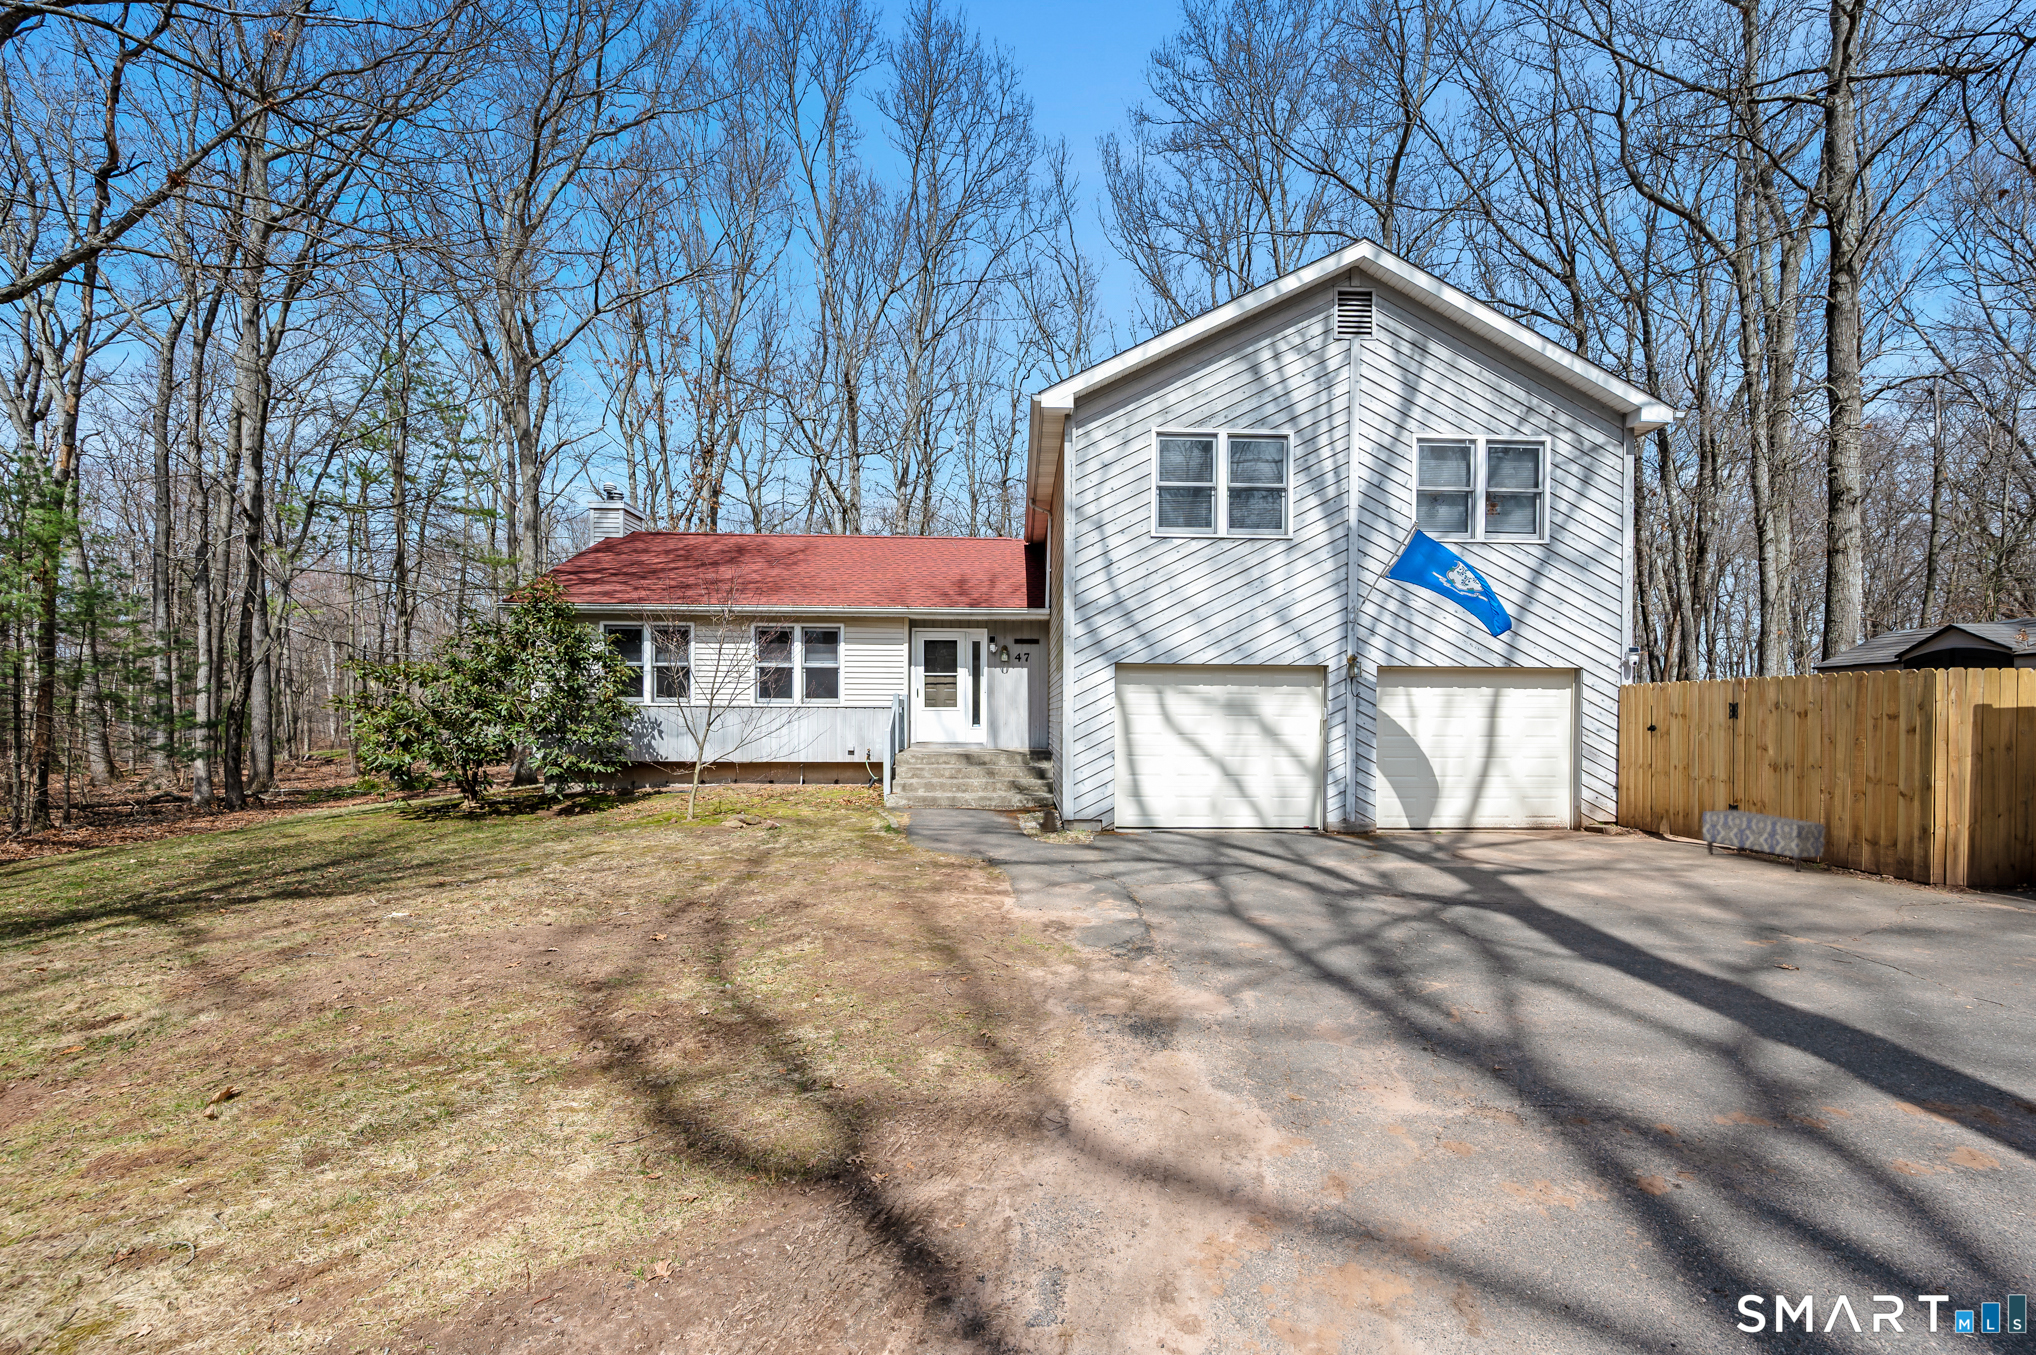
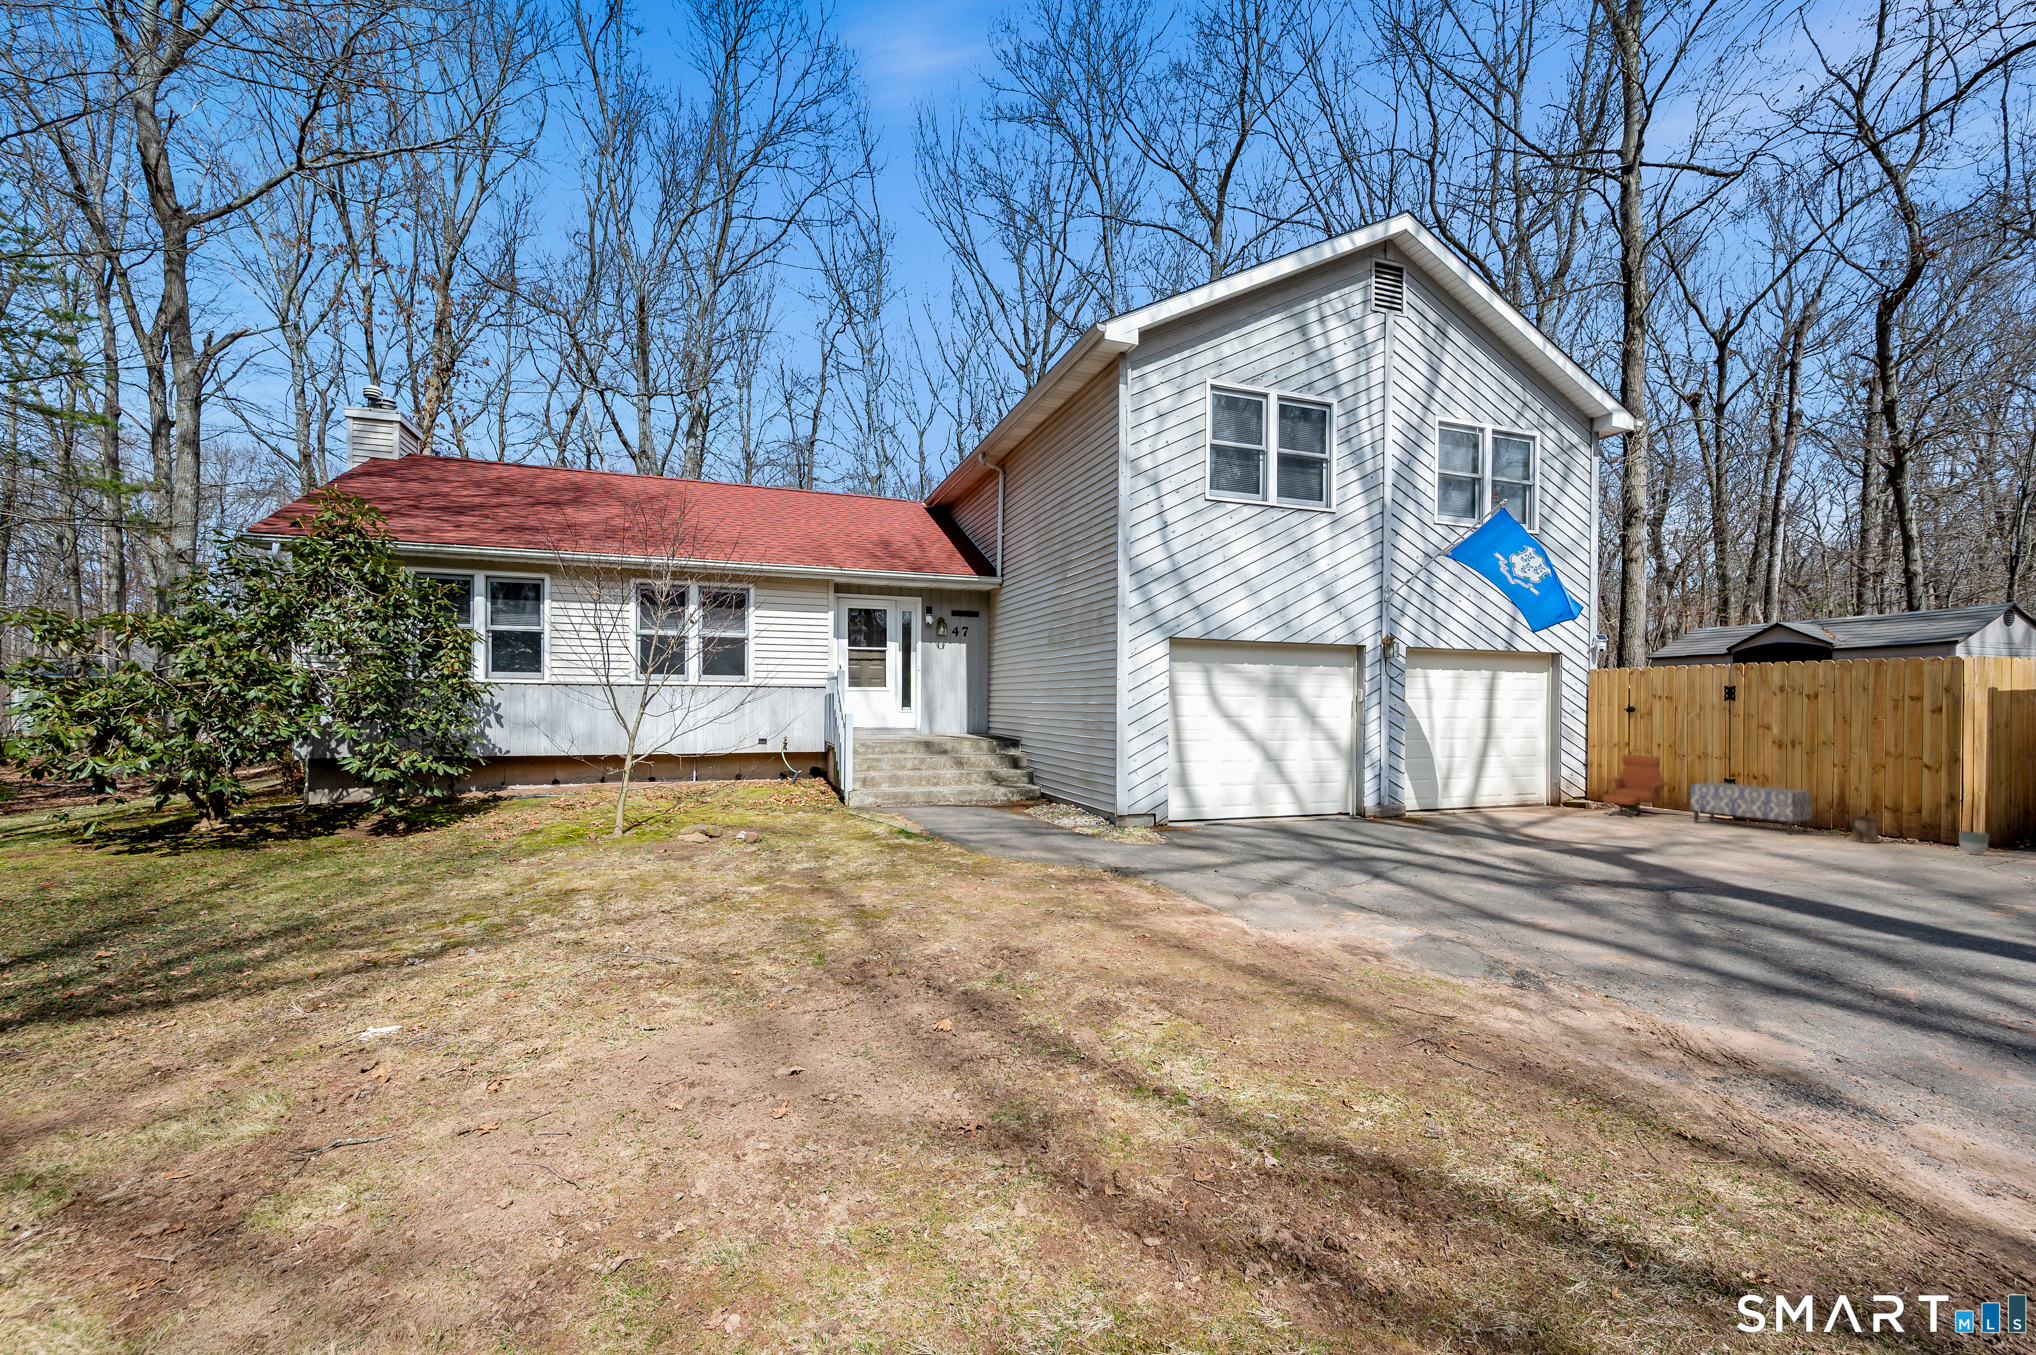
lounge chair: none [1614,778,1697,846] -> present [1603,755,1667,817]
watering can: present [1030,810,1059,832] -> present [1848,816,1879,843]
planter: none [1977,876,2013,905] -> present [1959,831,1988,855]

